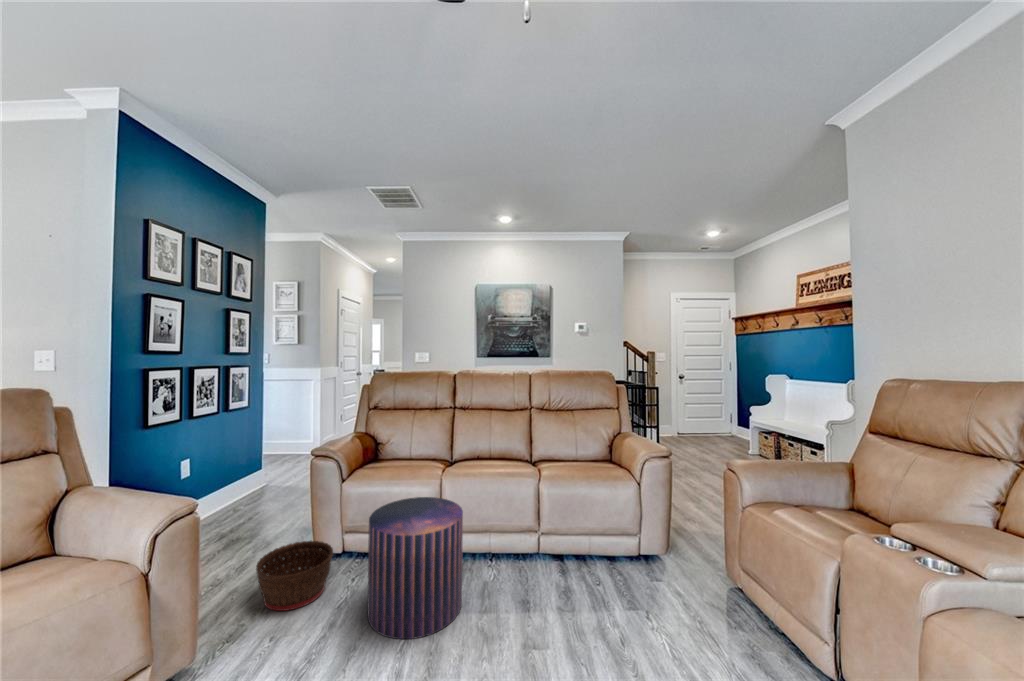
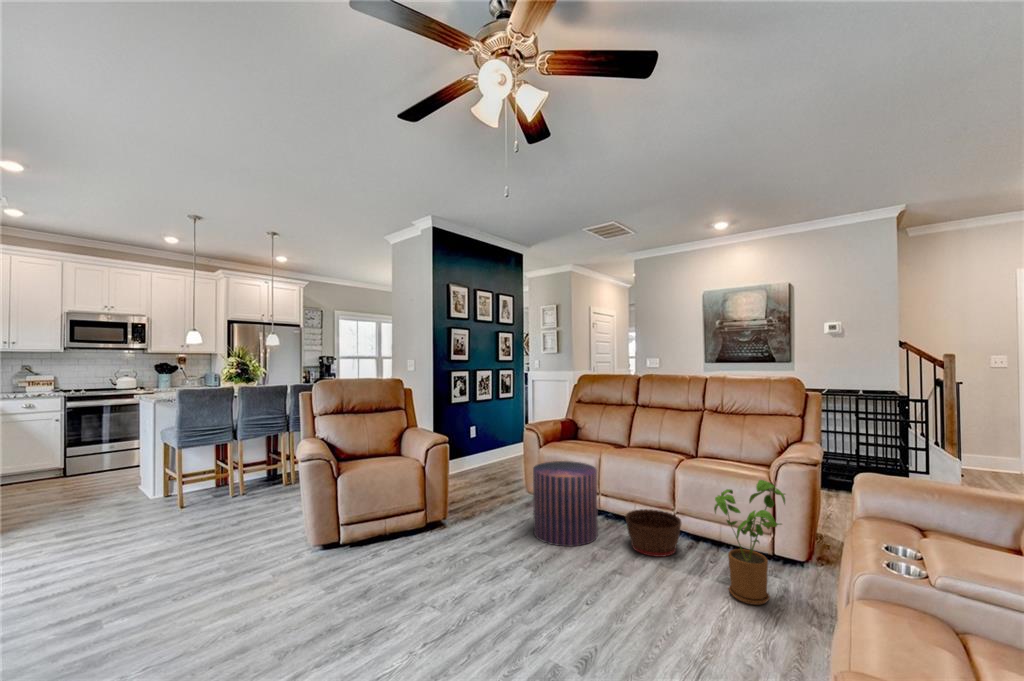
house plant: none [625,488,714,631] -> present [714,480,785,605]
basket: present [256,541,333,611] -> present [626,509,681,557]

